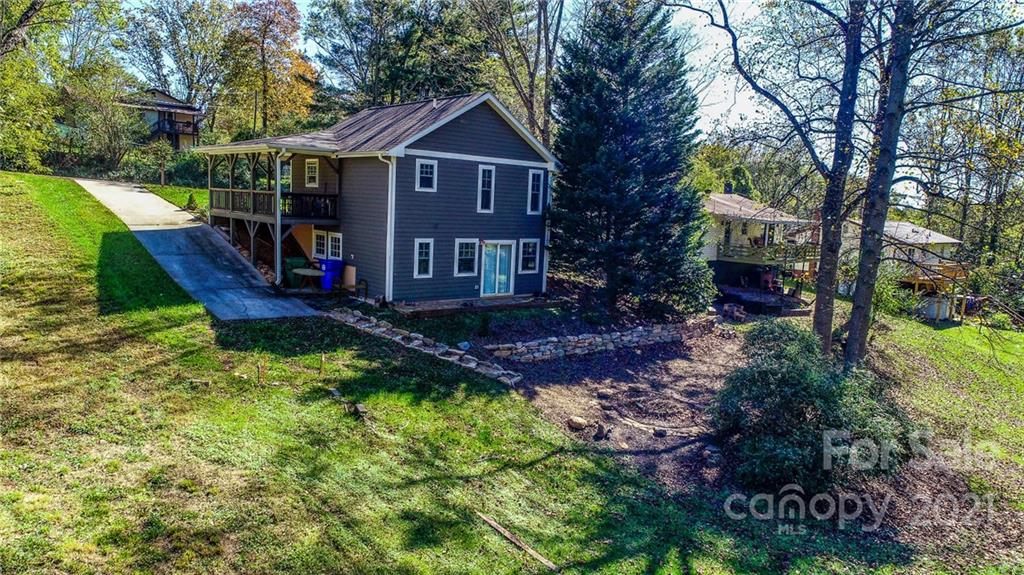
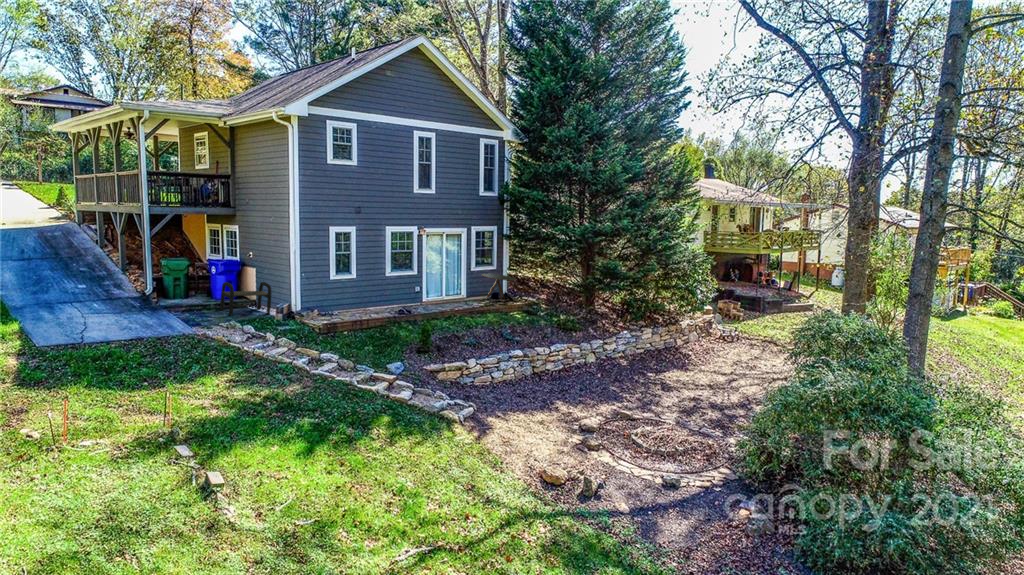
round table: present [293,269,325,295] -> present [482,274,515,301]

